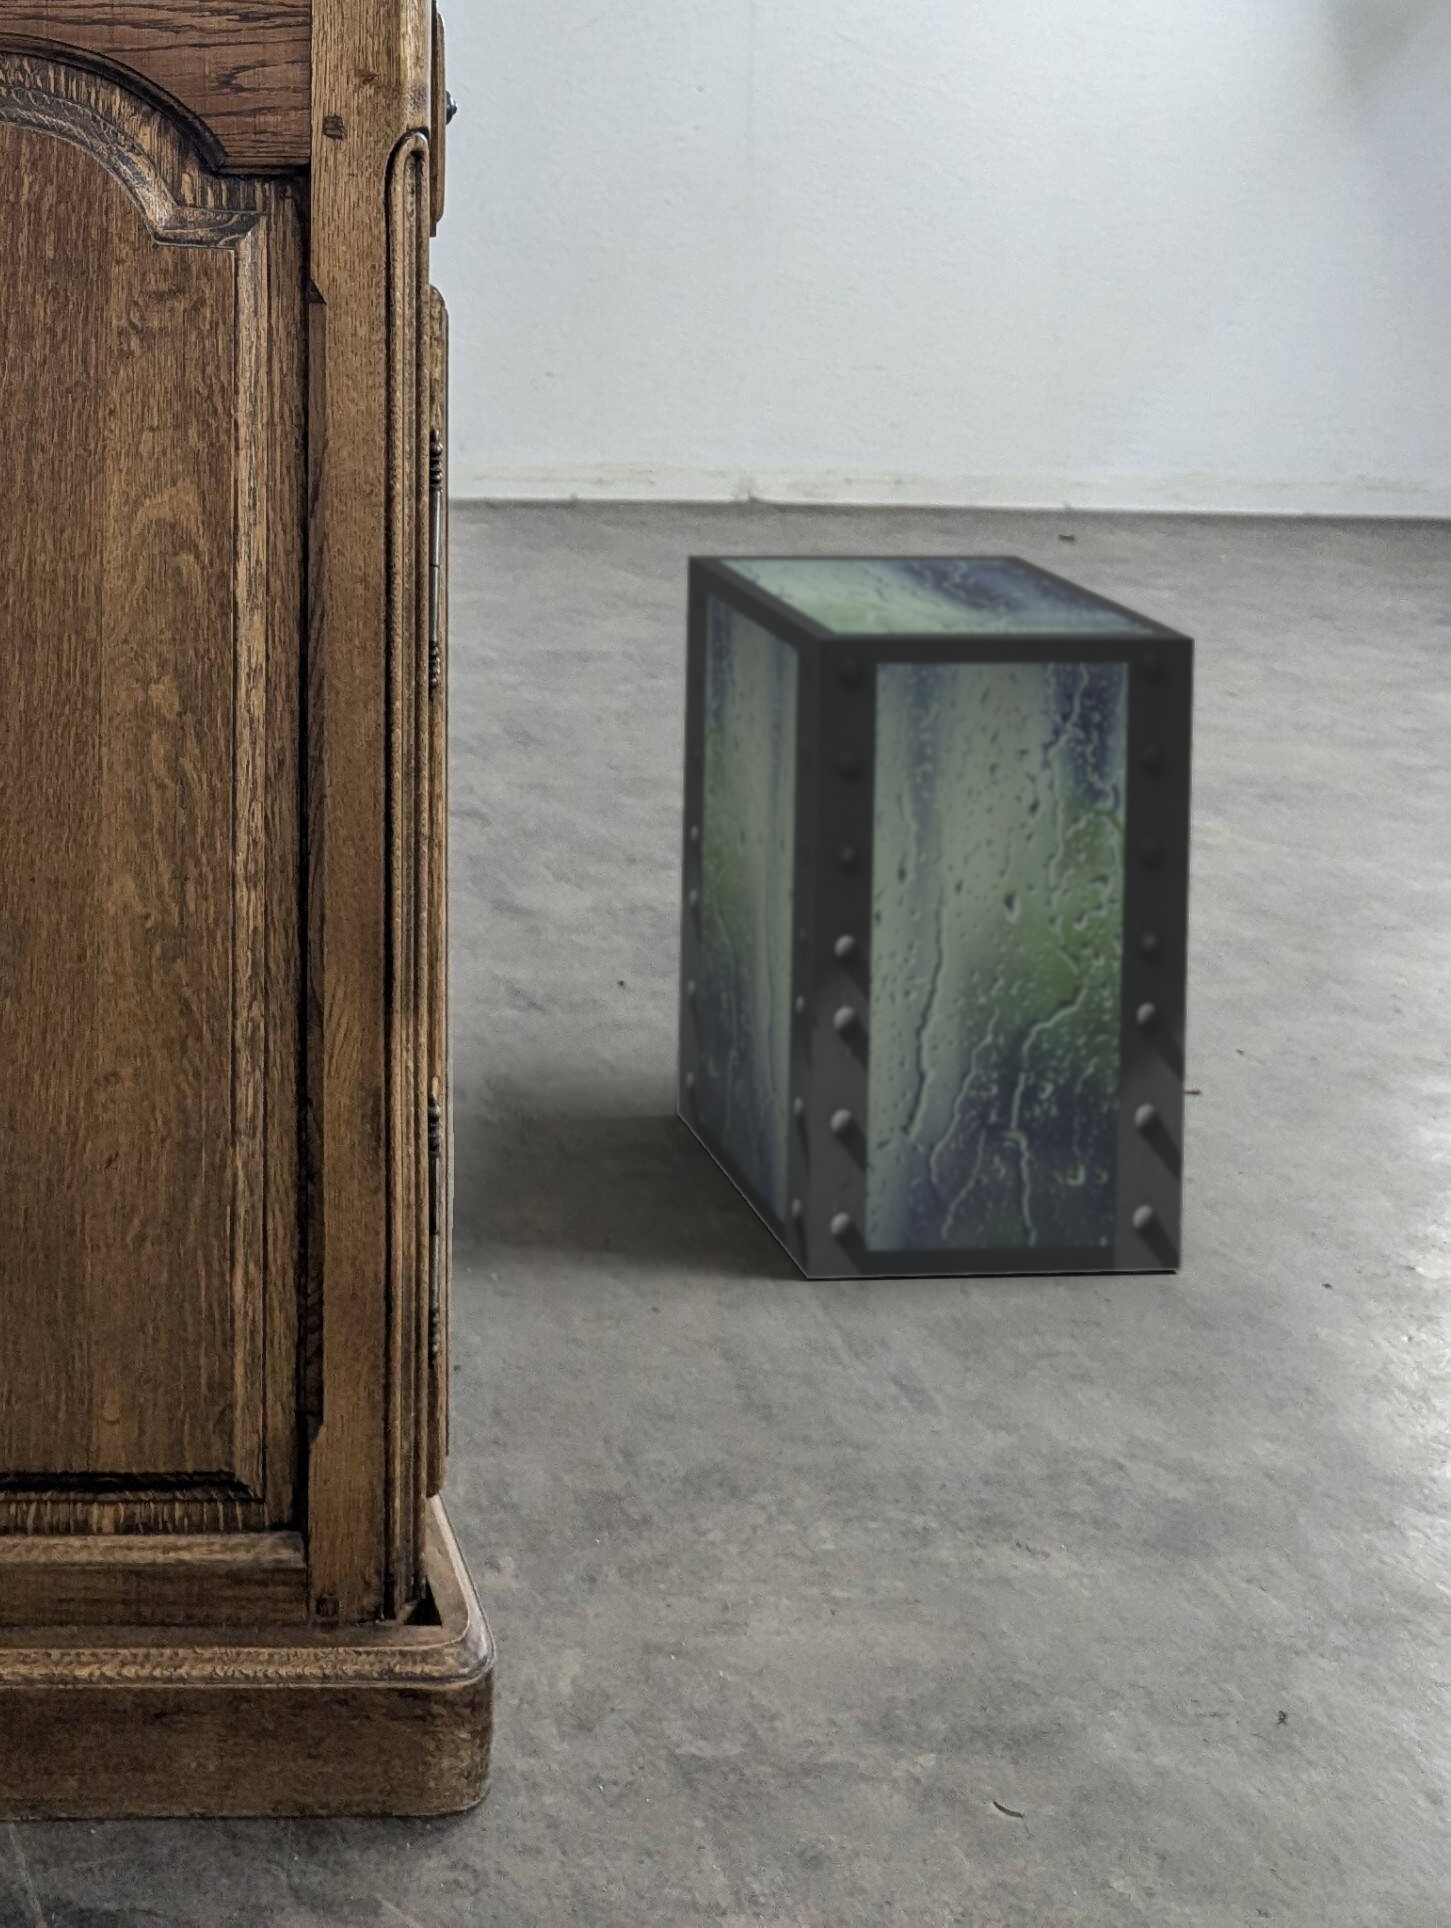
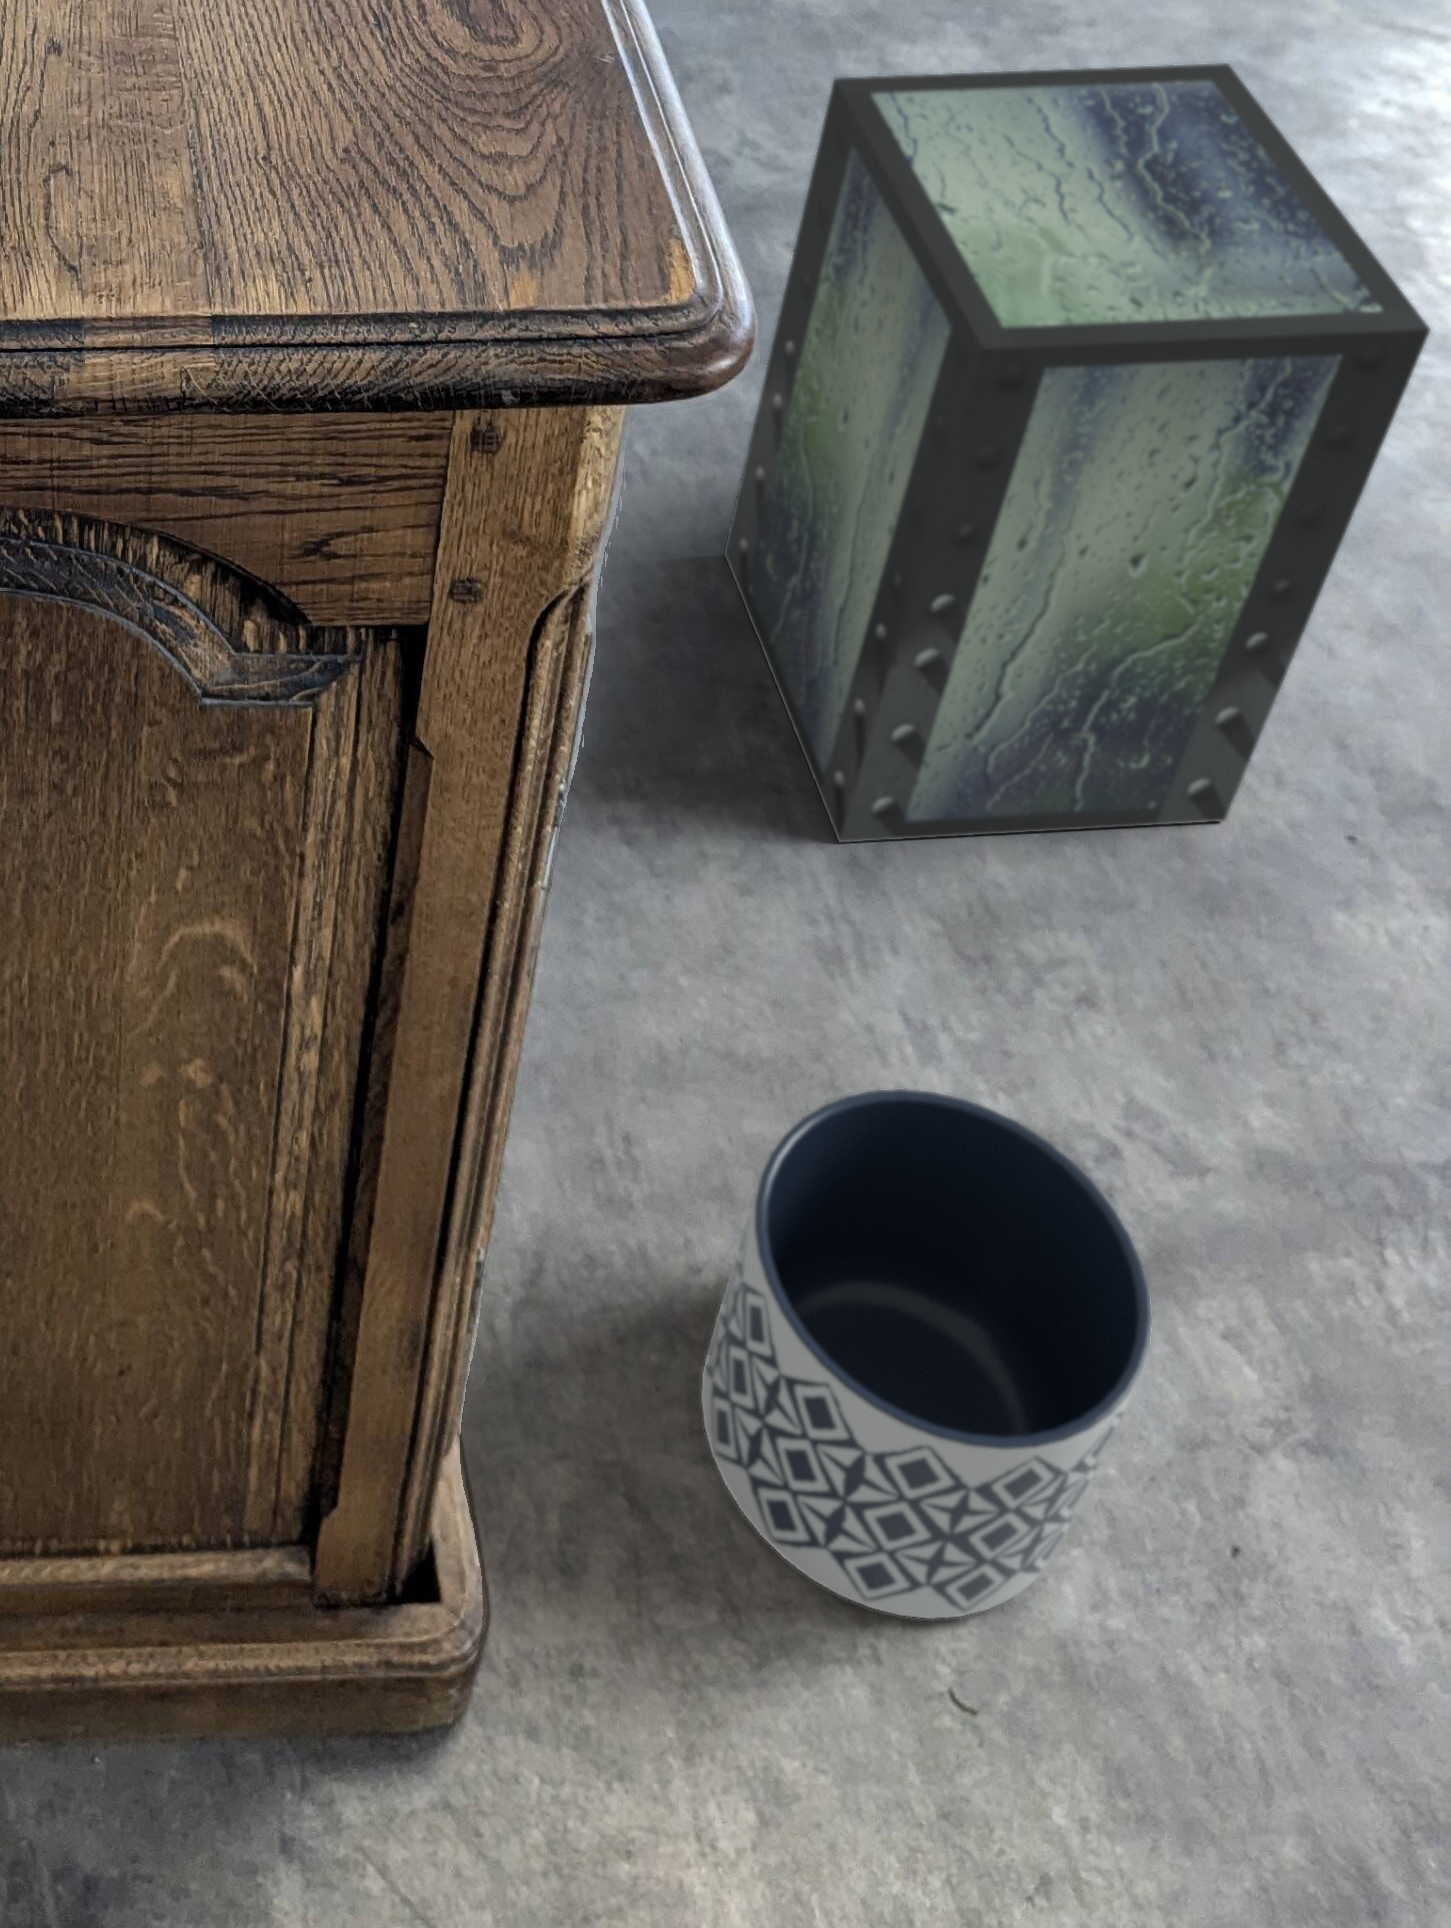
planter: none [708,1227,1103,1756] -> present [701,1089,1152,1619]

